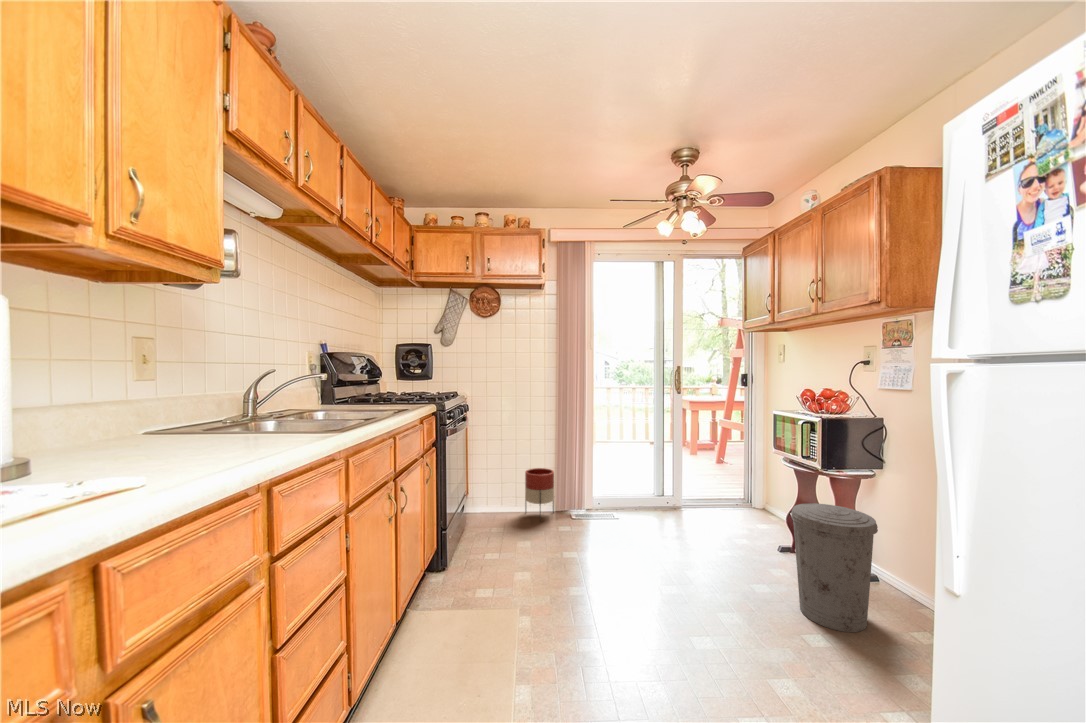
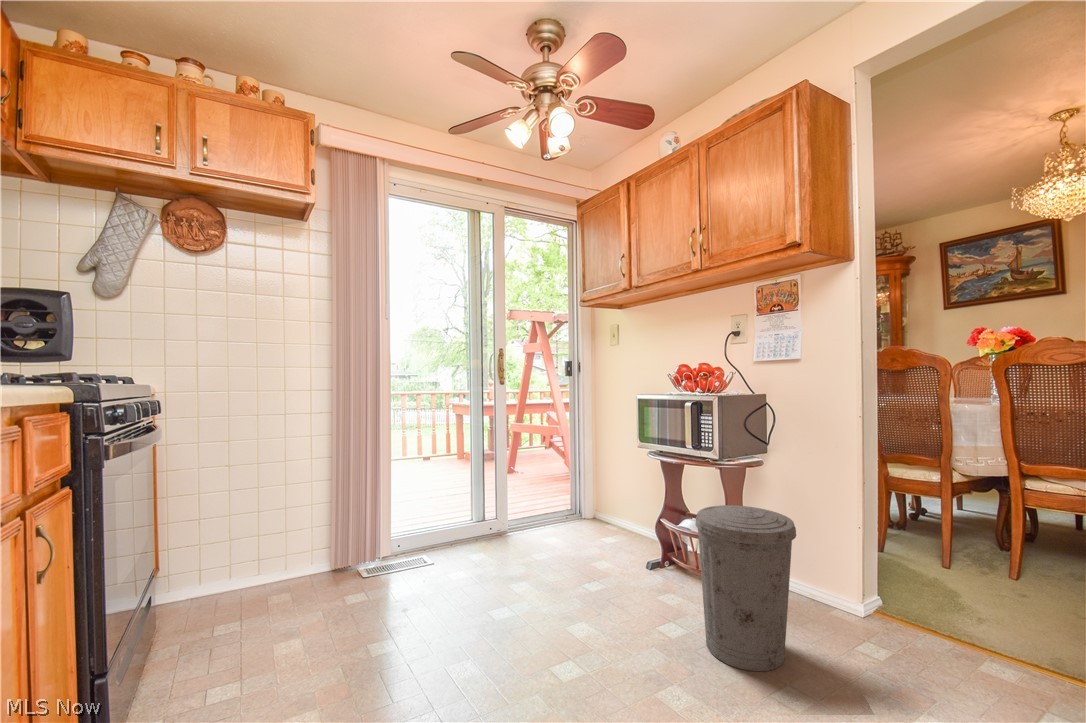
planter: present [525,468,554,518] -> none [278,505,331,594]

